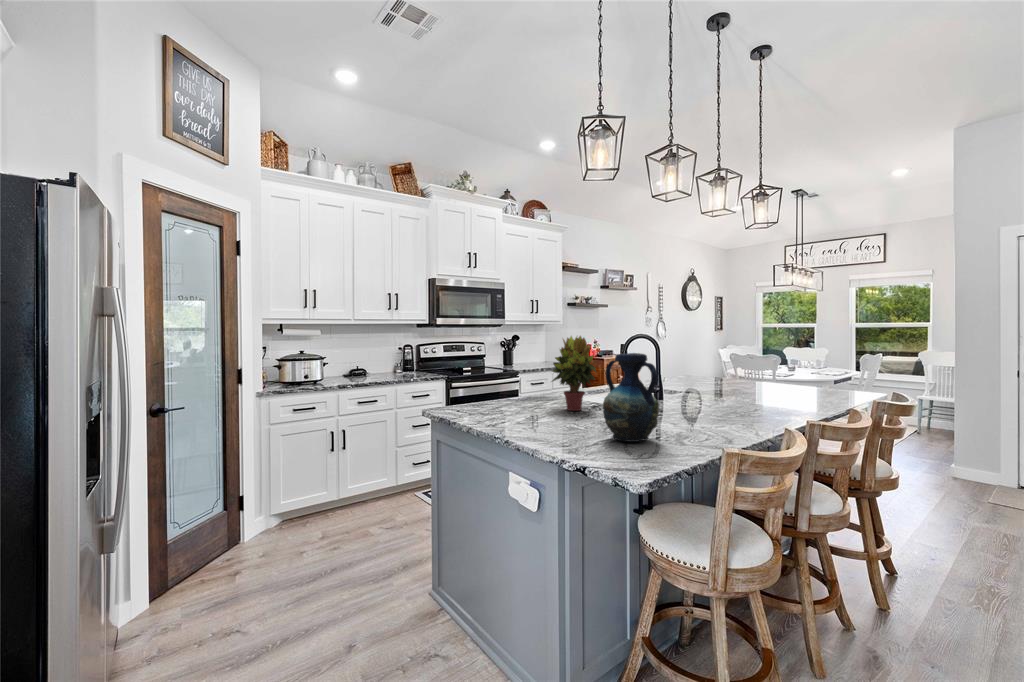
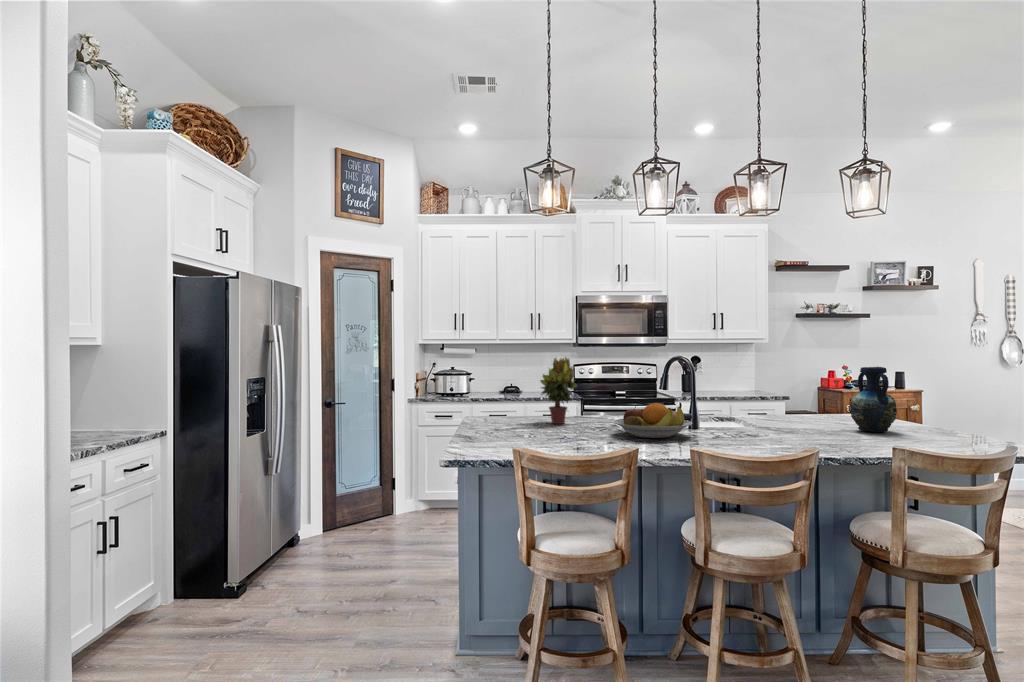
vase: present [603,353,659,442] -> present [850,367,897,432]
fruit bowl: none [665,382,750,418] -> present [613,403,692,438]

